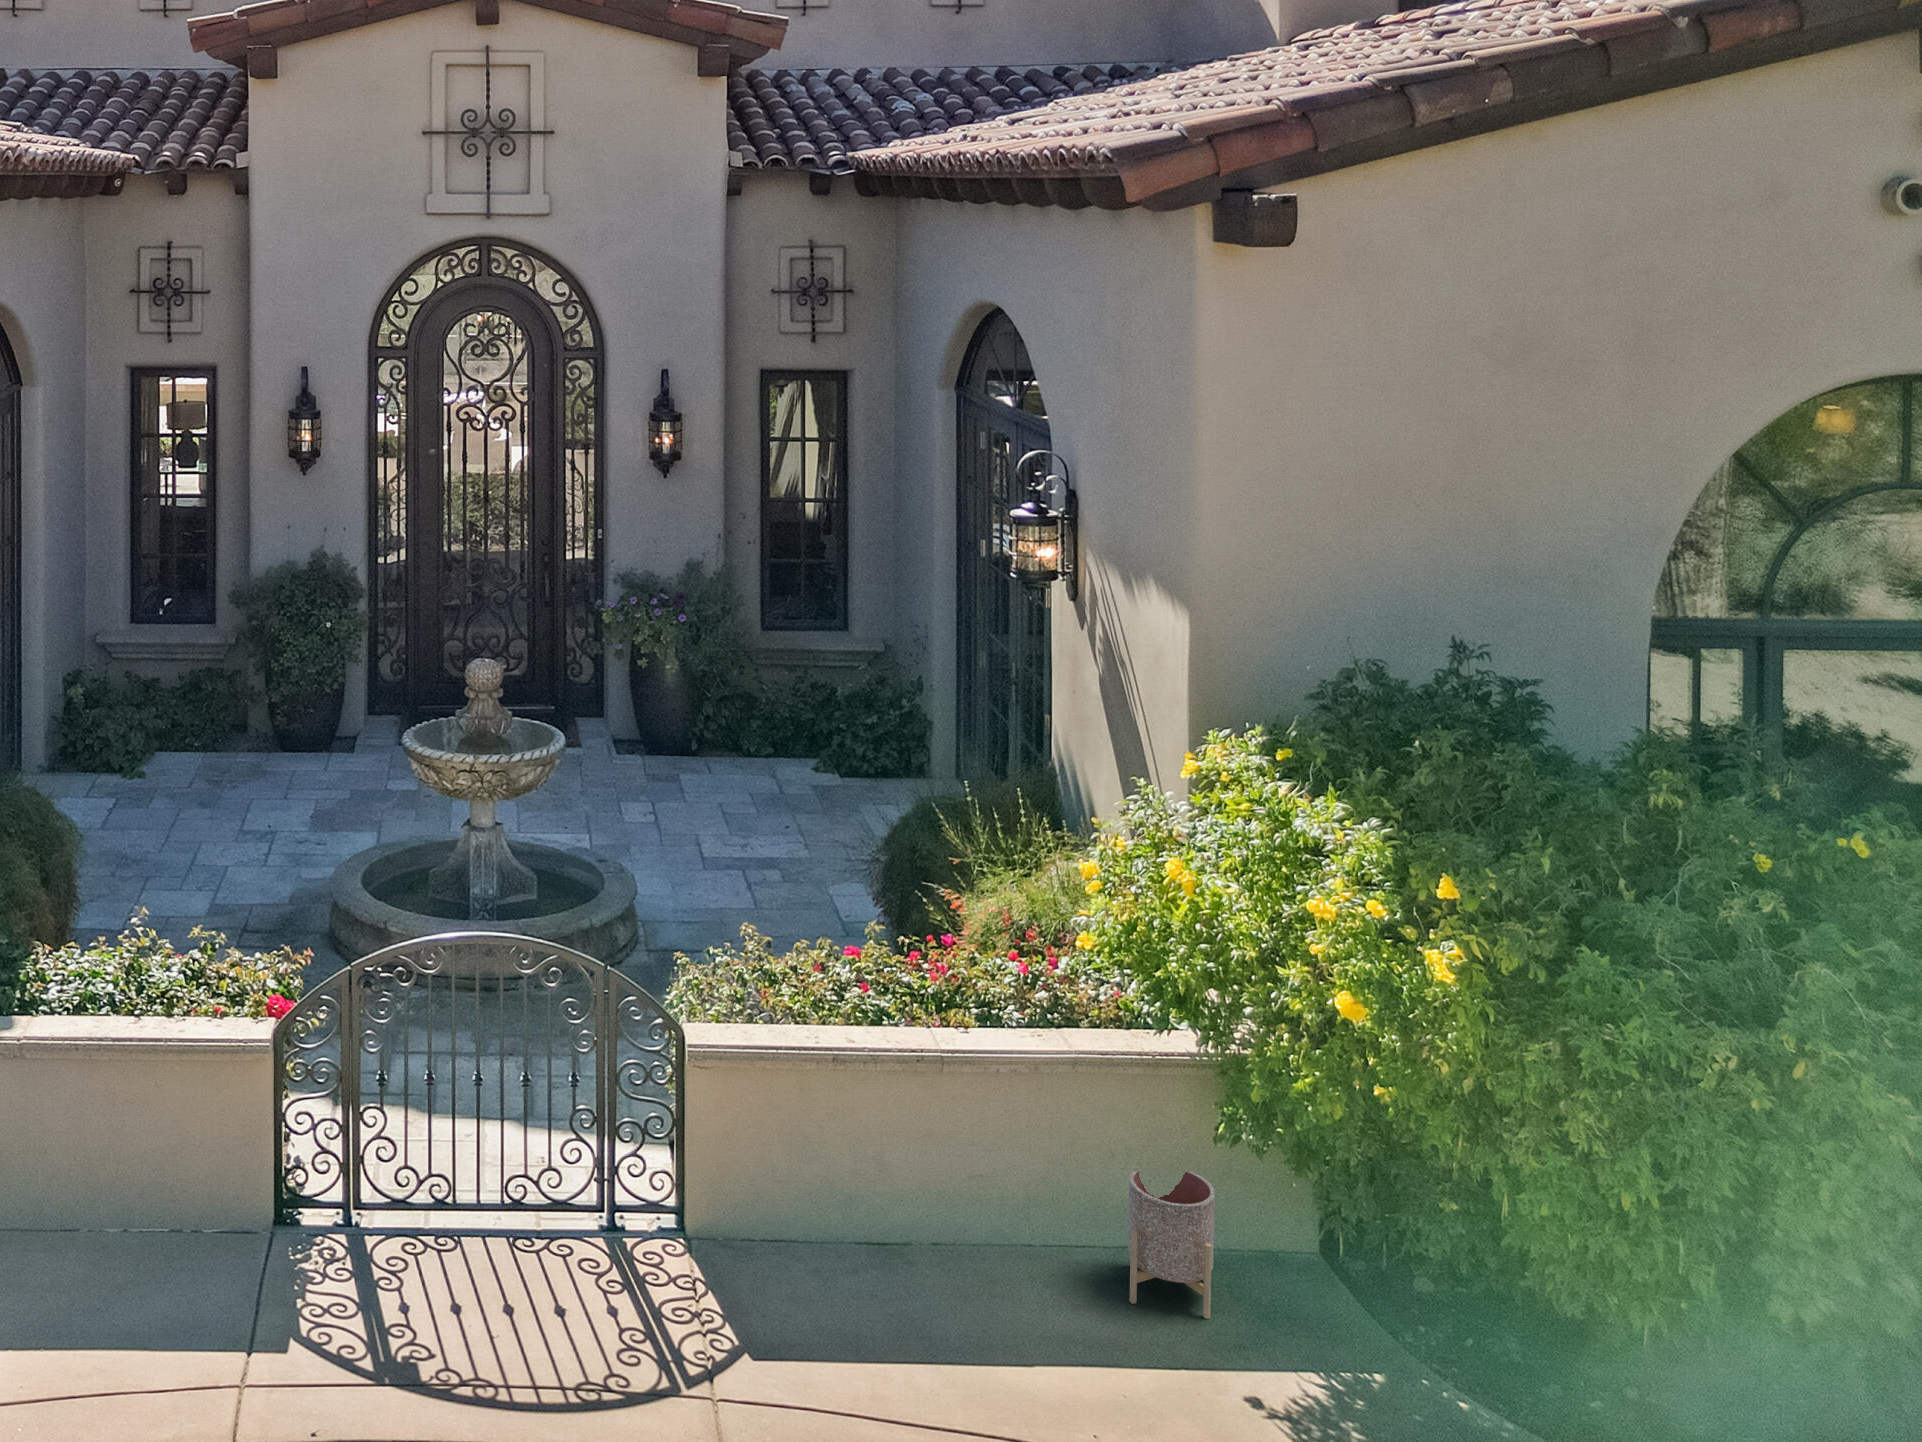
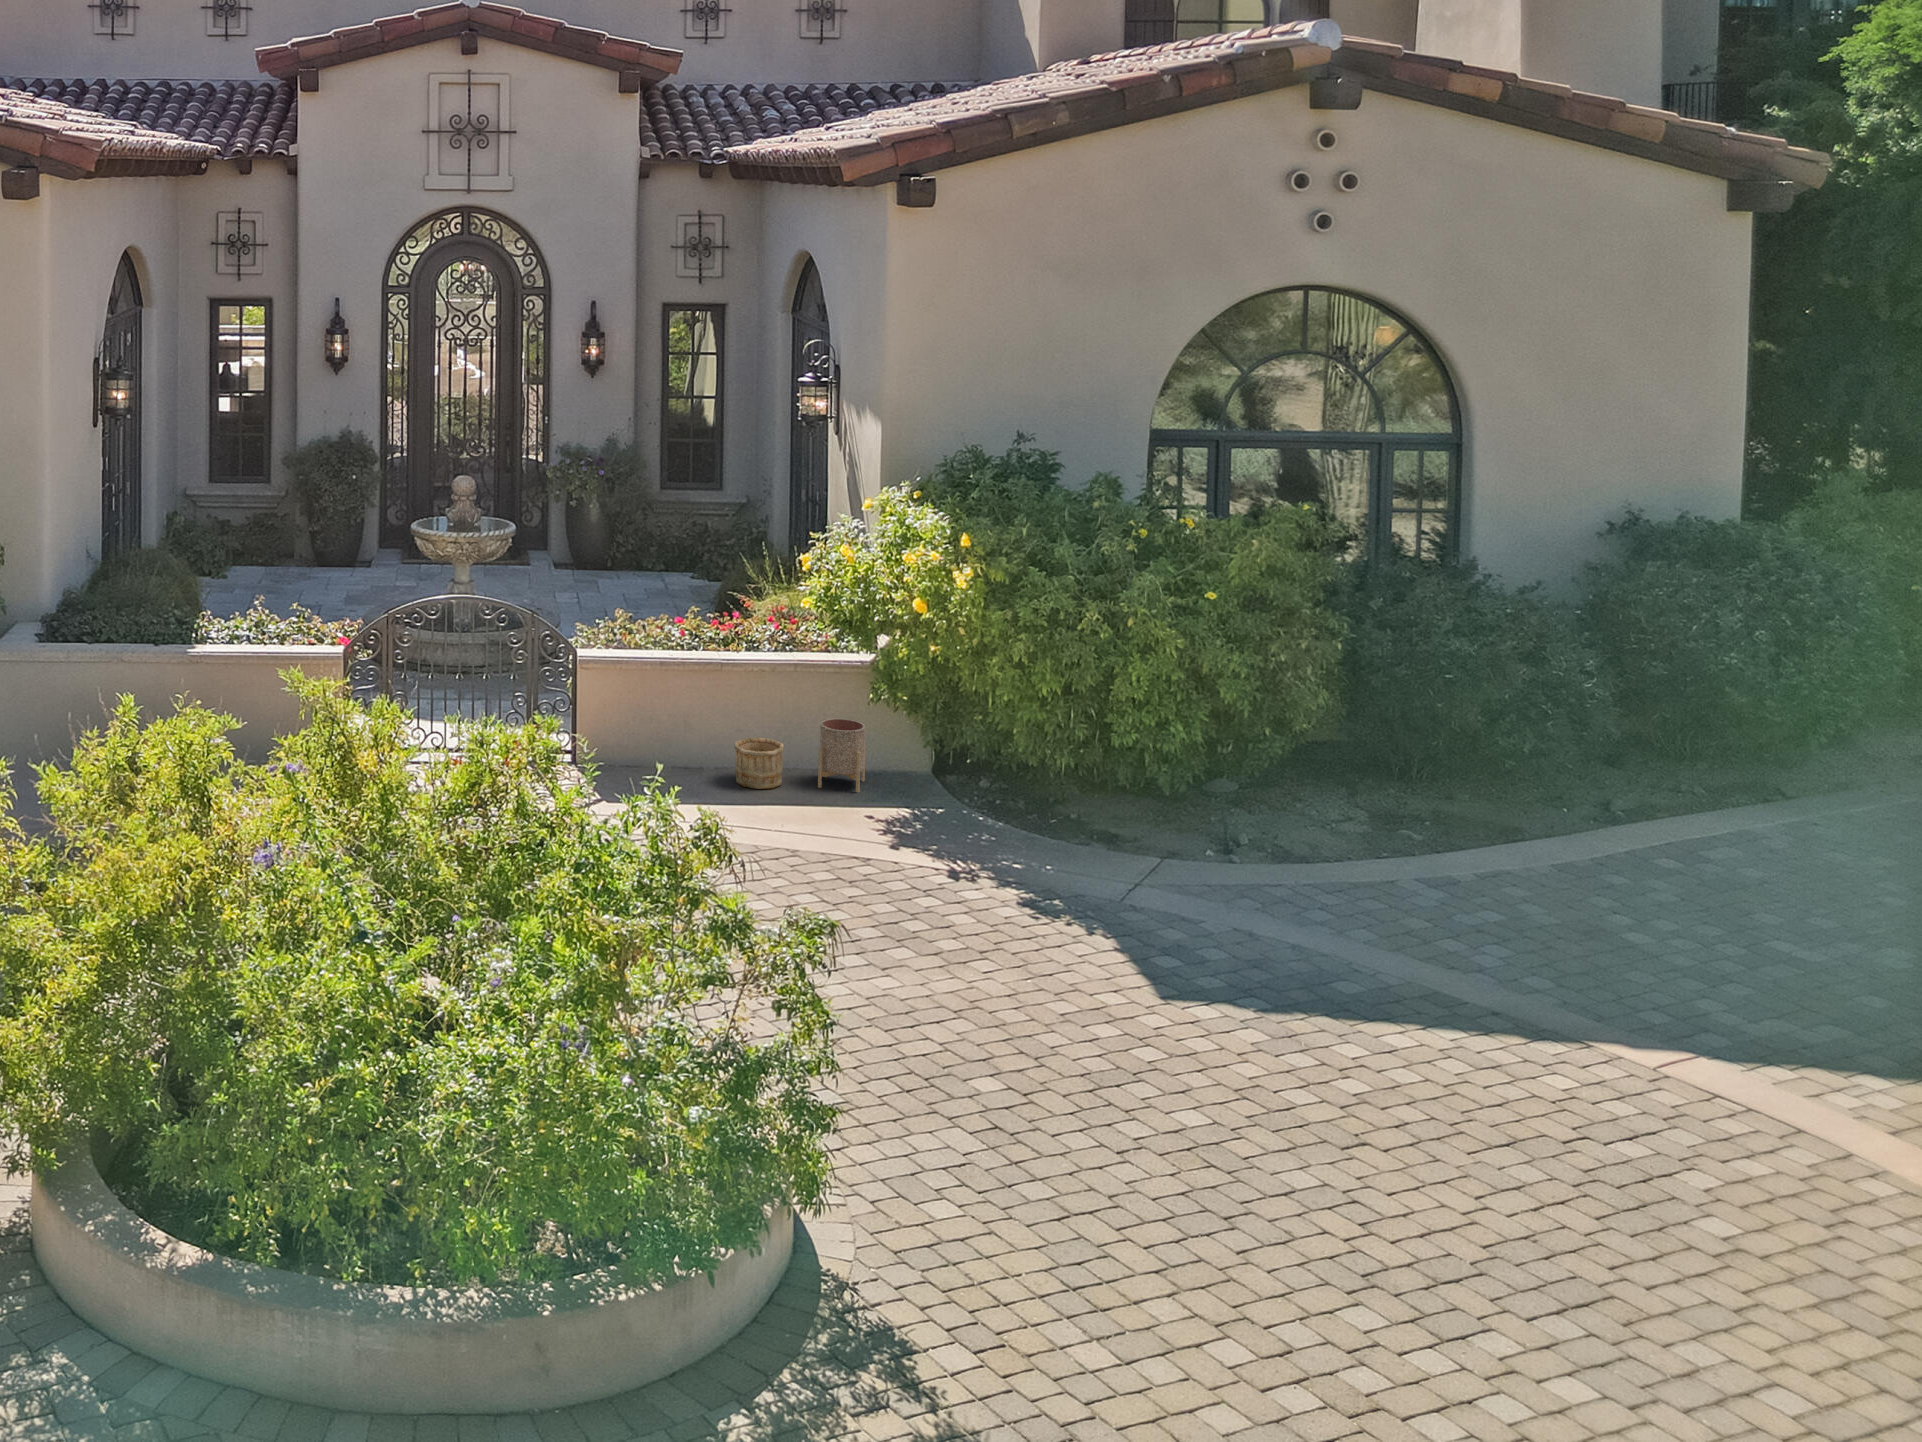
wooden bucket: none [971,1195,1066,1308] -> present [734,737,784,789]

